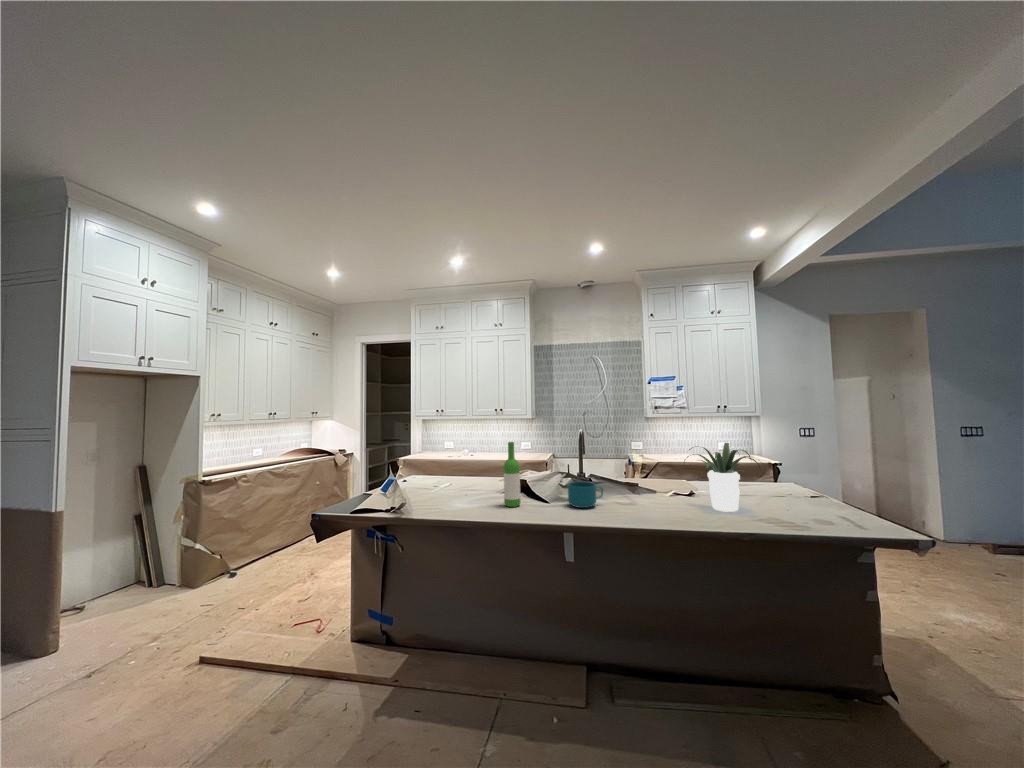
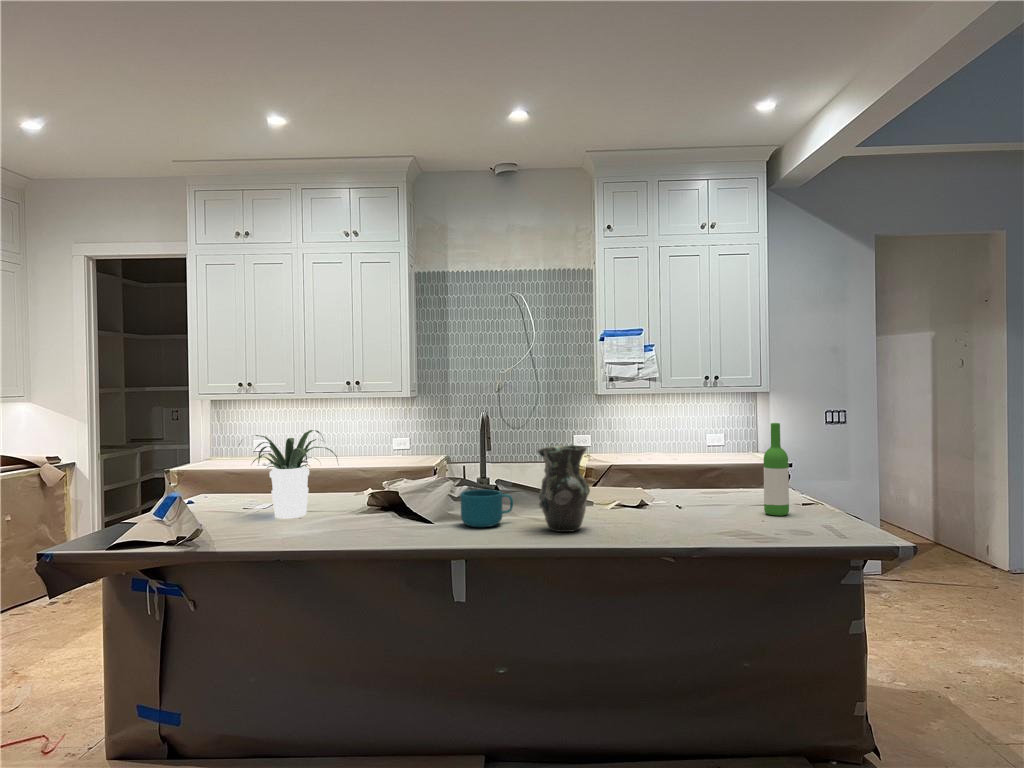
wine bottle: present [504,442,521,507] -> present [764,423,789,516]
potted plant: present [687,443,760,512] -> present [239,430,337,519]
vase: none [620,454,658,515] -> present [537,445,590,532]

